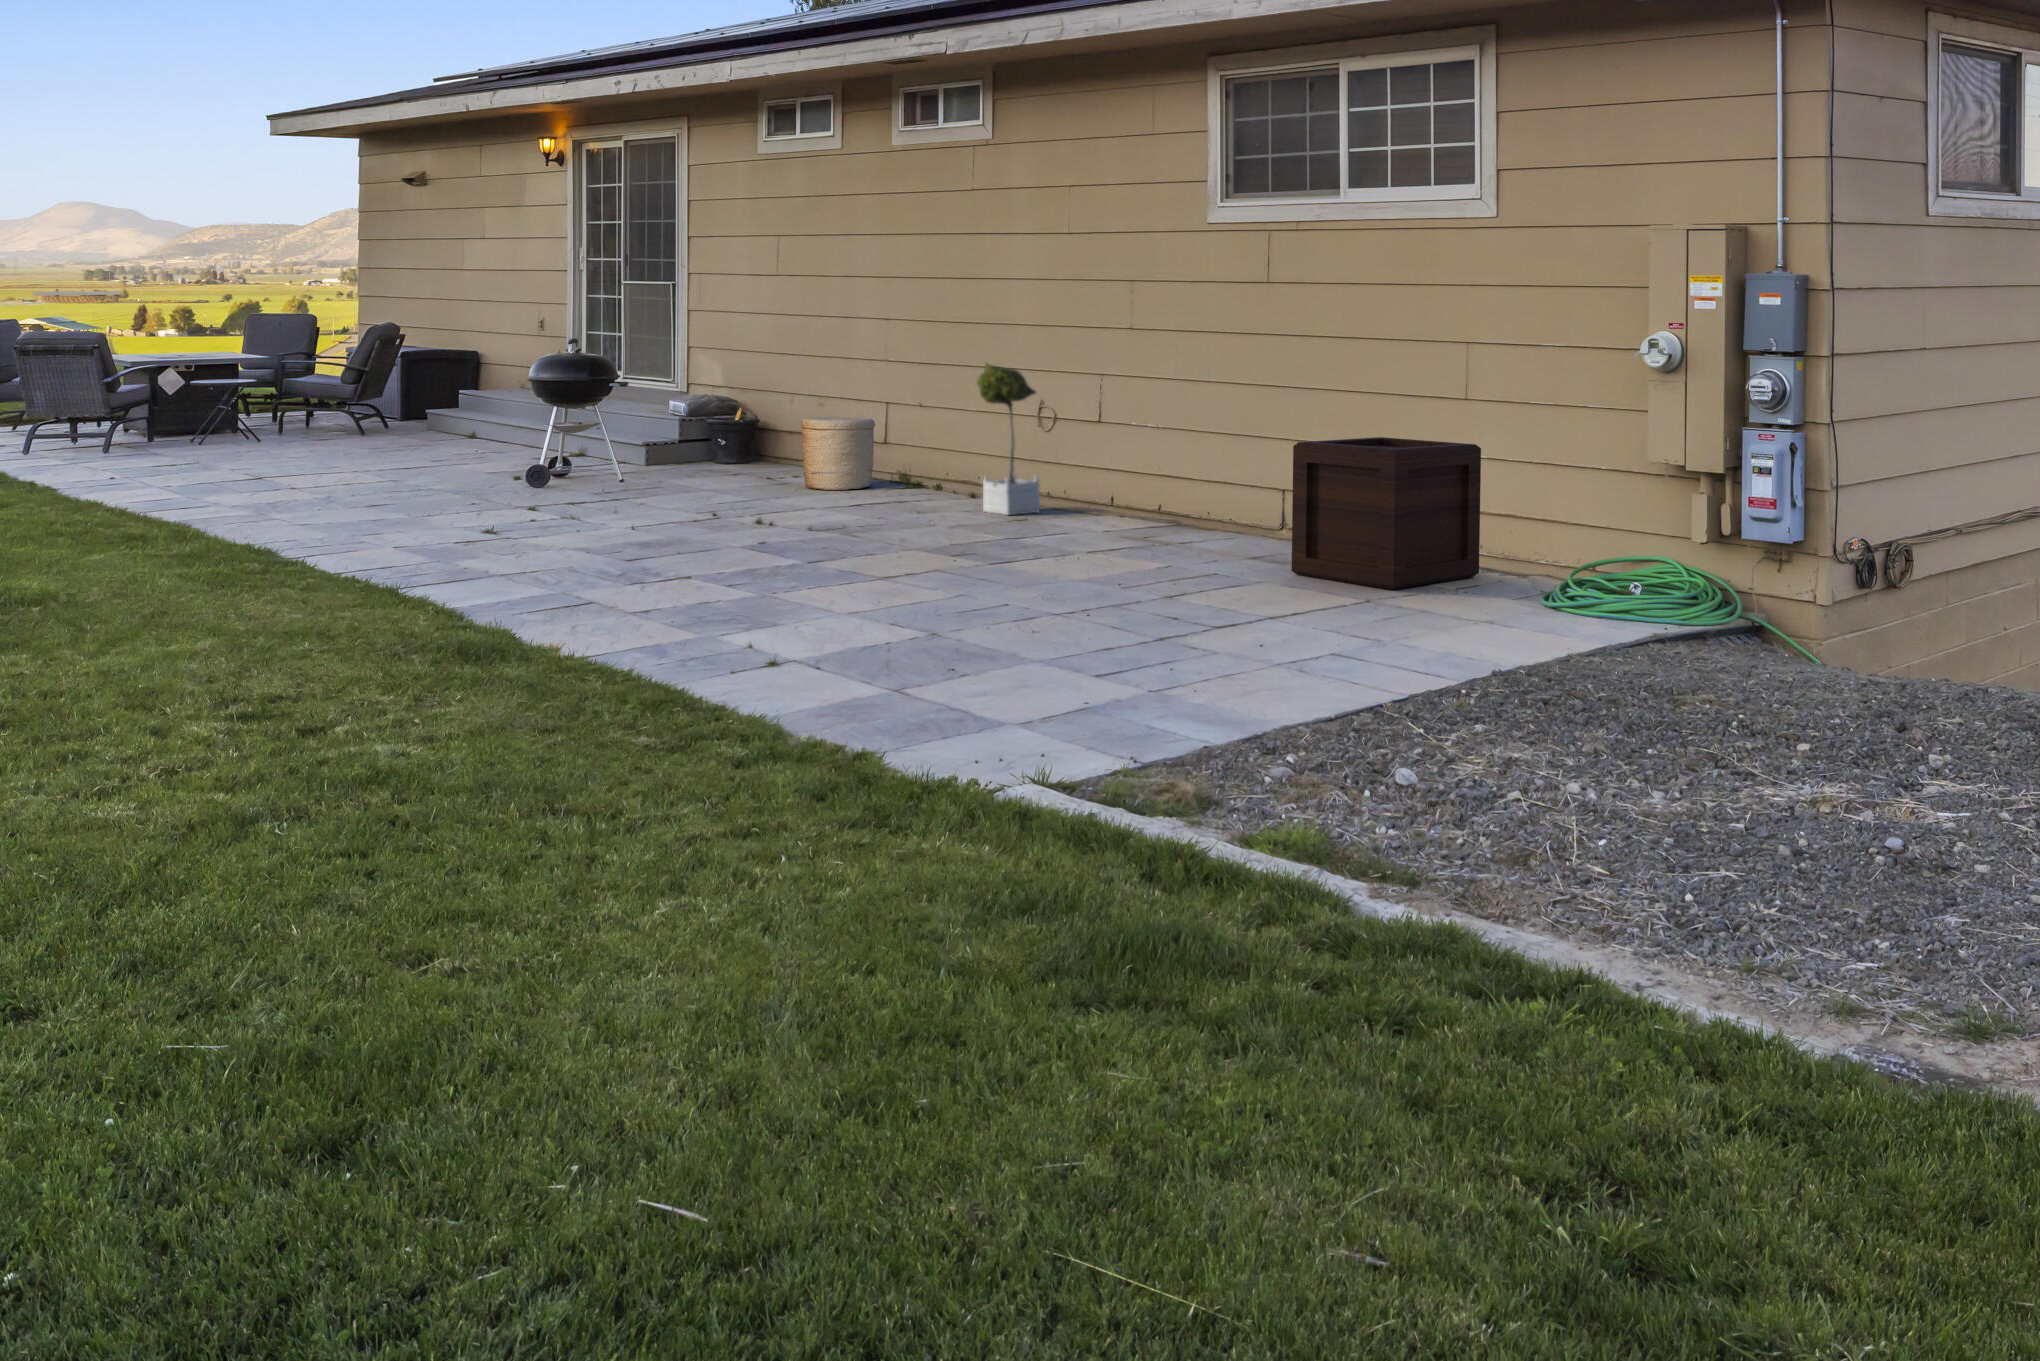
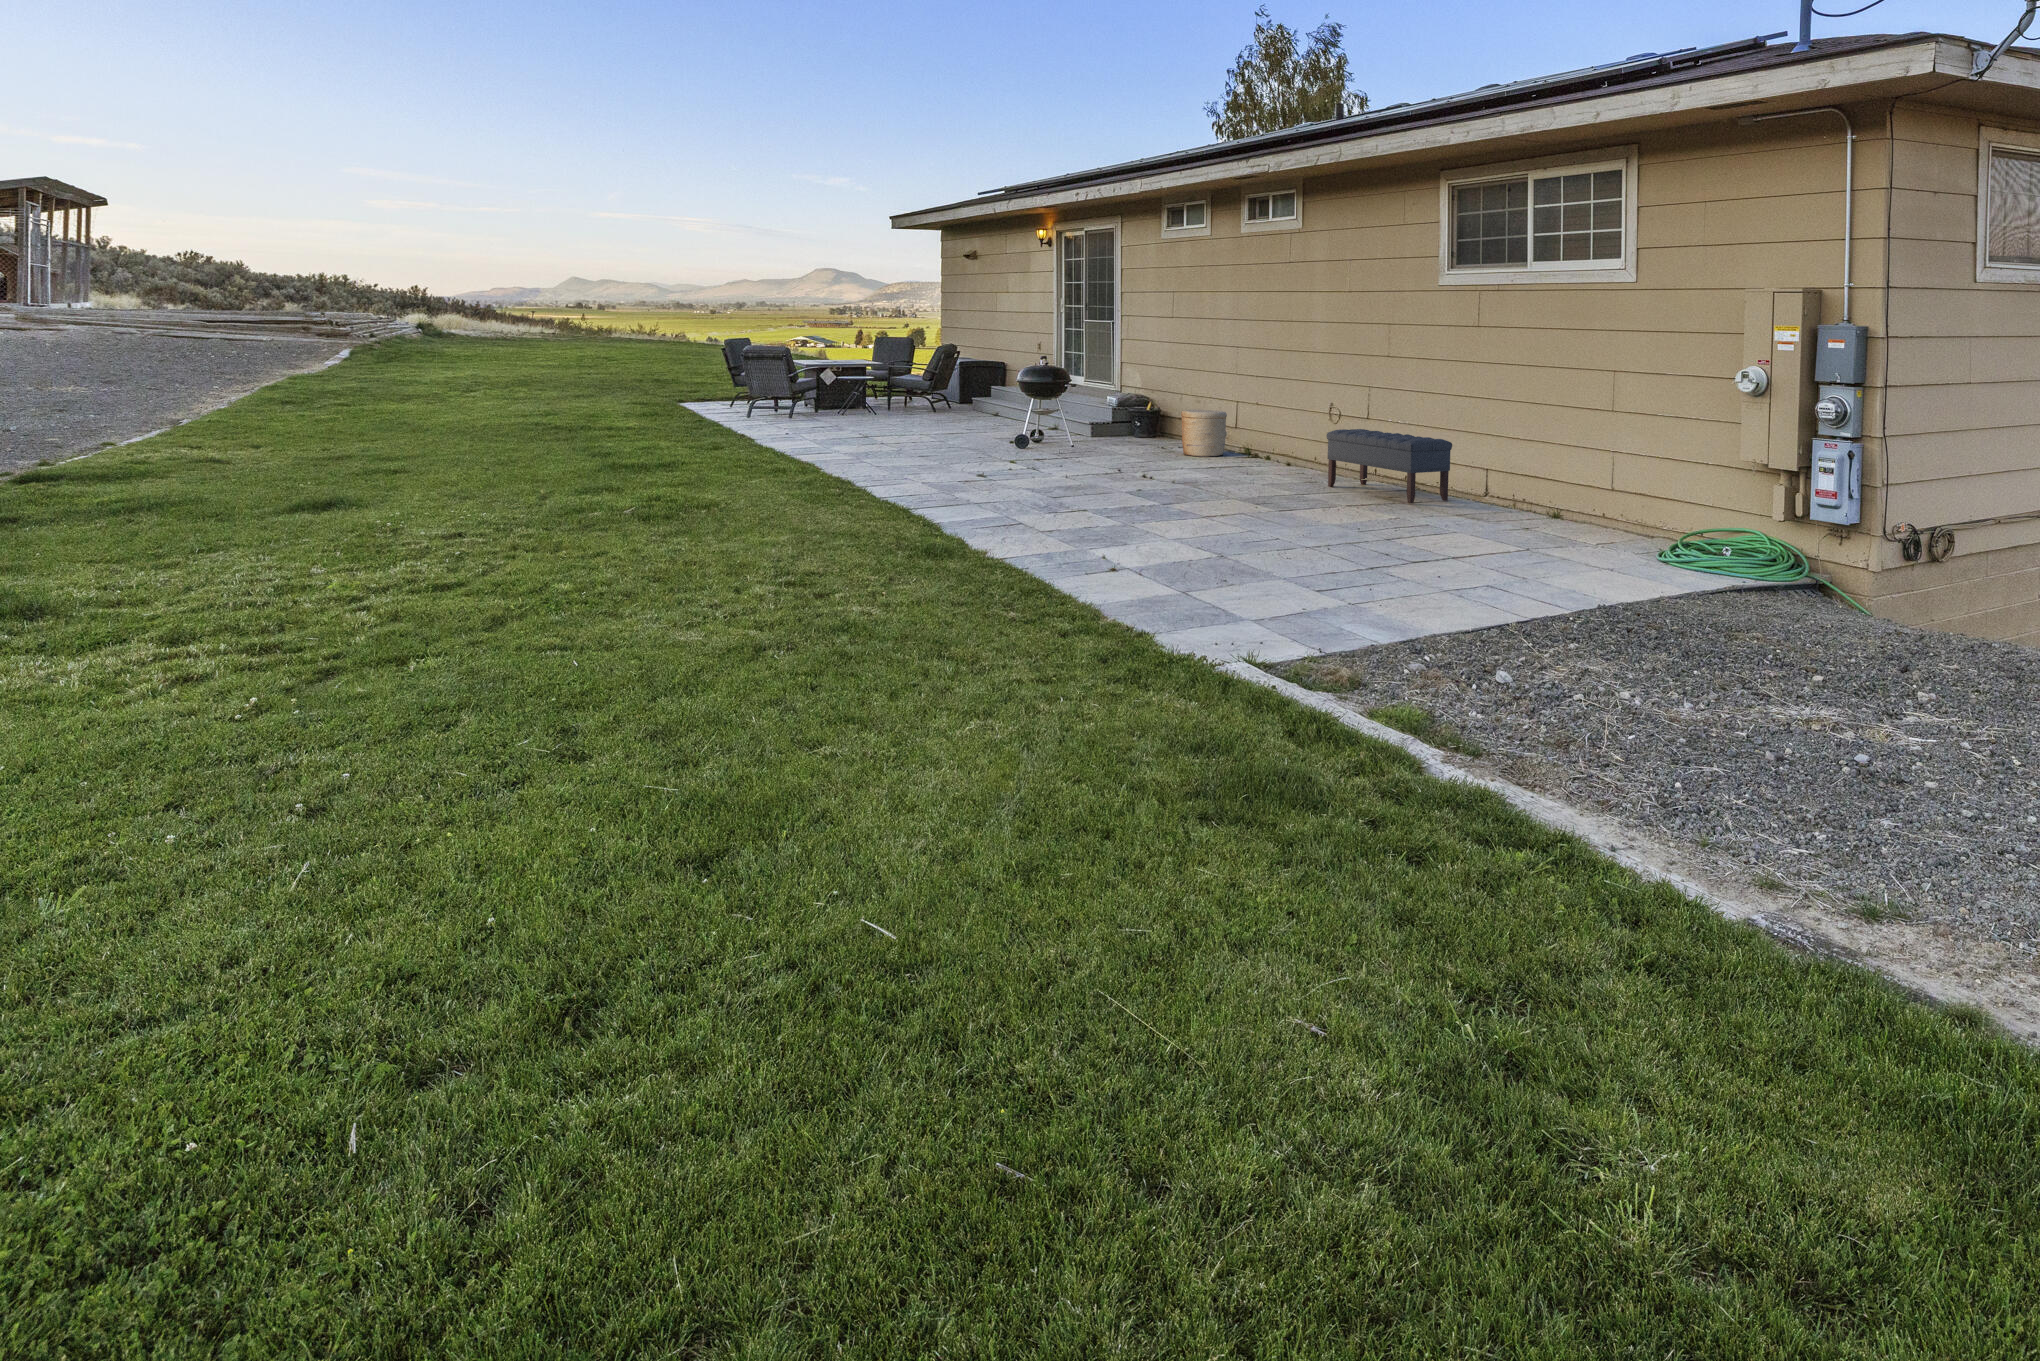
potted tree: present [977,363,1040,515] -> none [1285,378,1324,477]
wooden crate: present [1292,437,1481,589] -> none [1477,435,1613,541]
bench: none [1048,438,1242,546] -> present [1326,429,1452,503]

